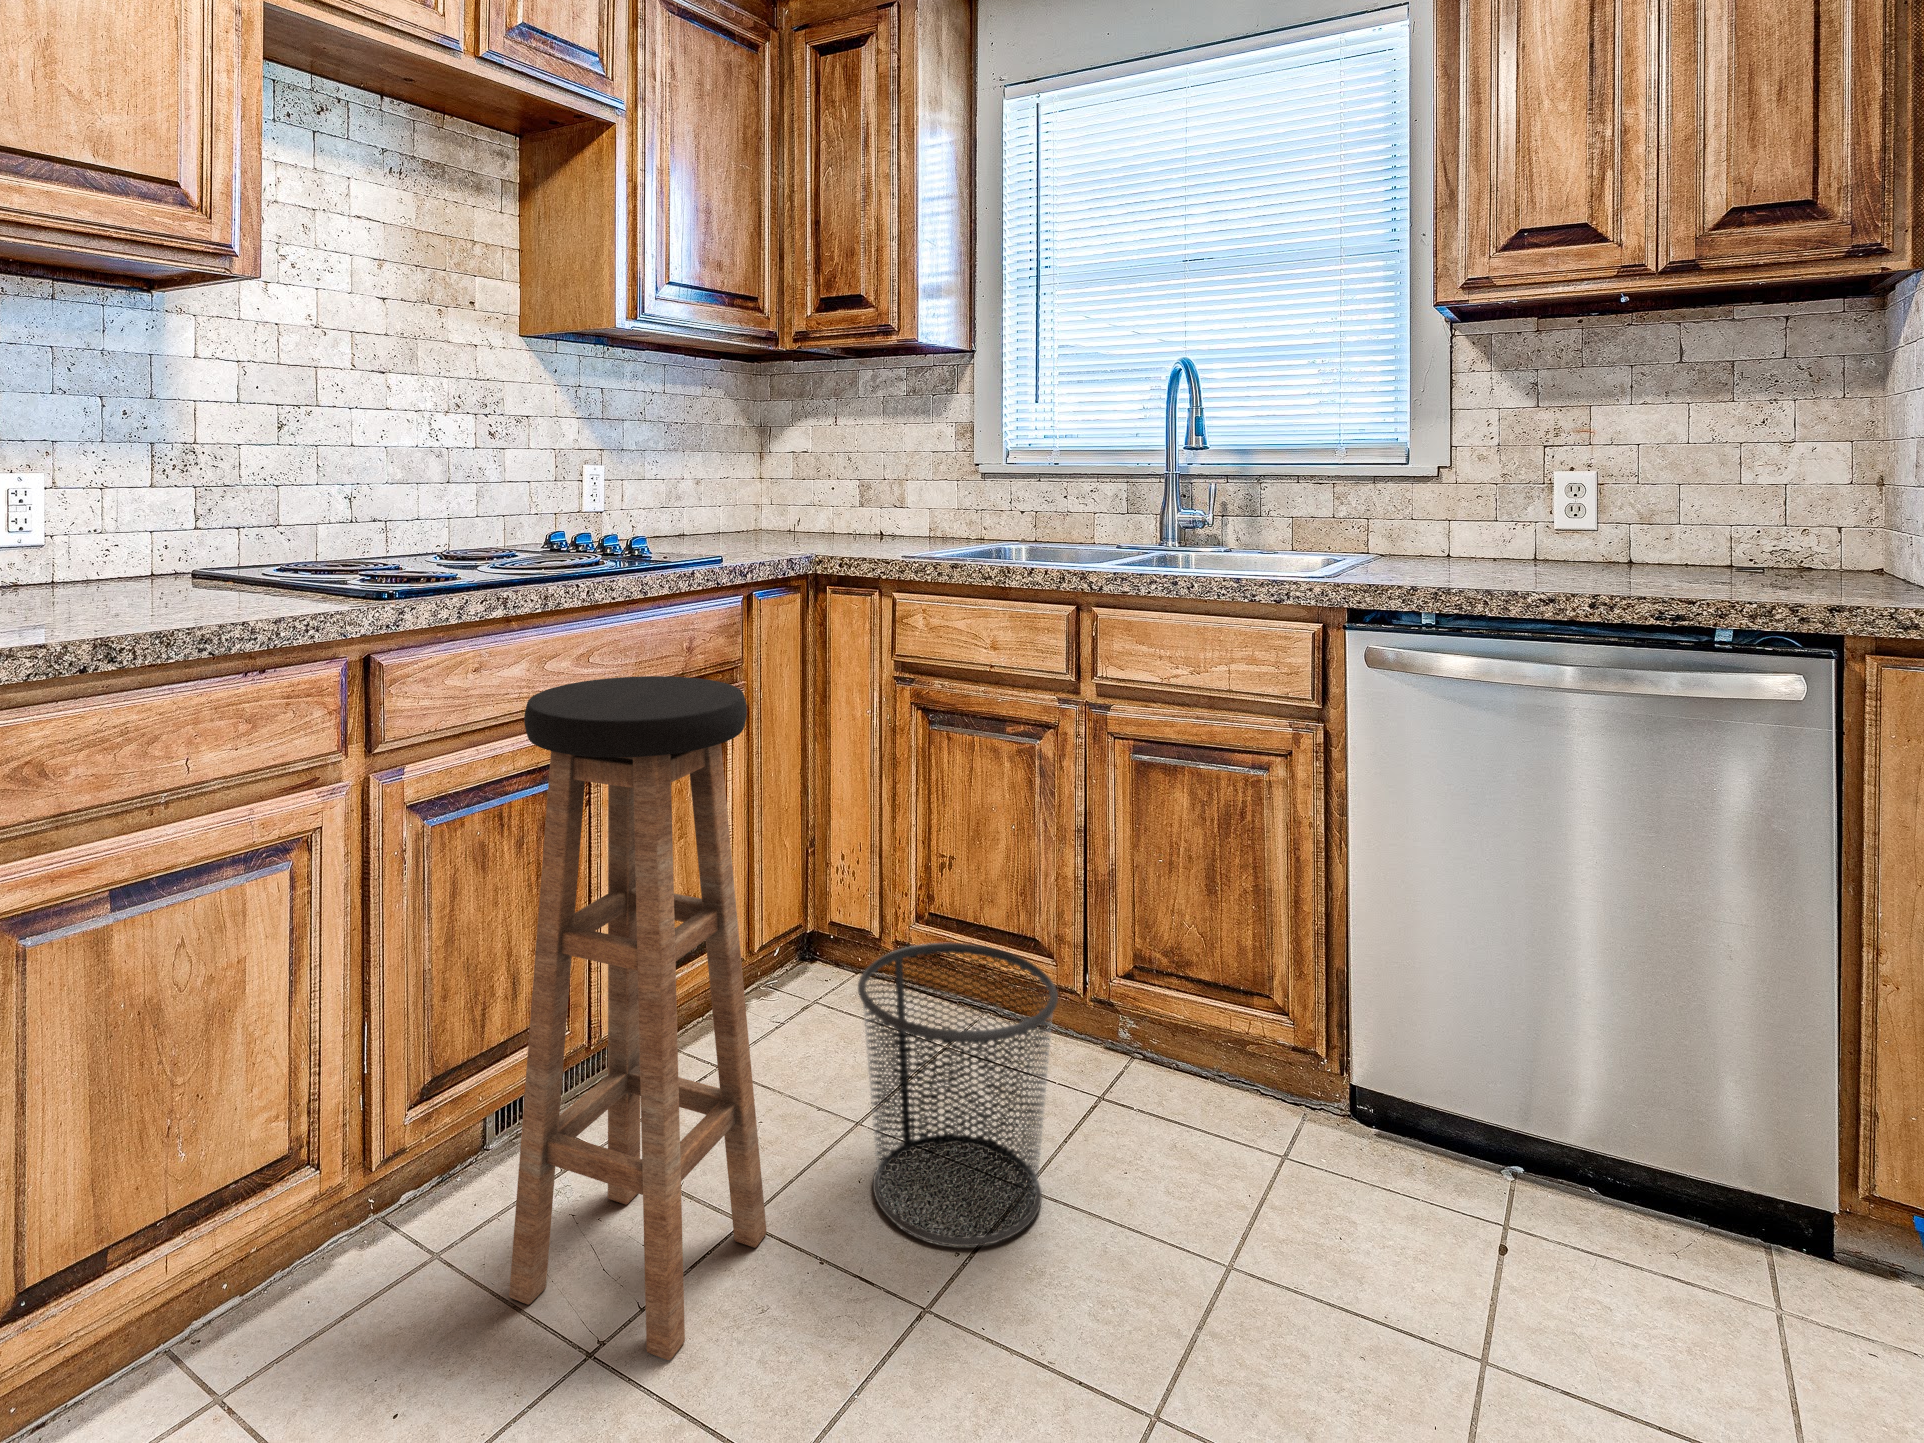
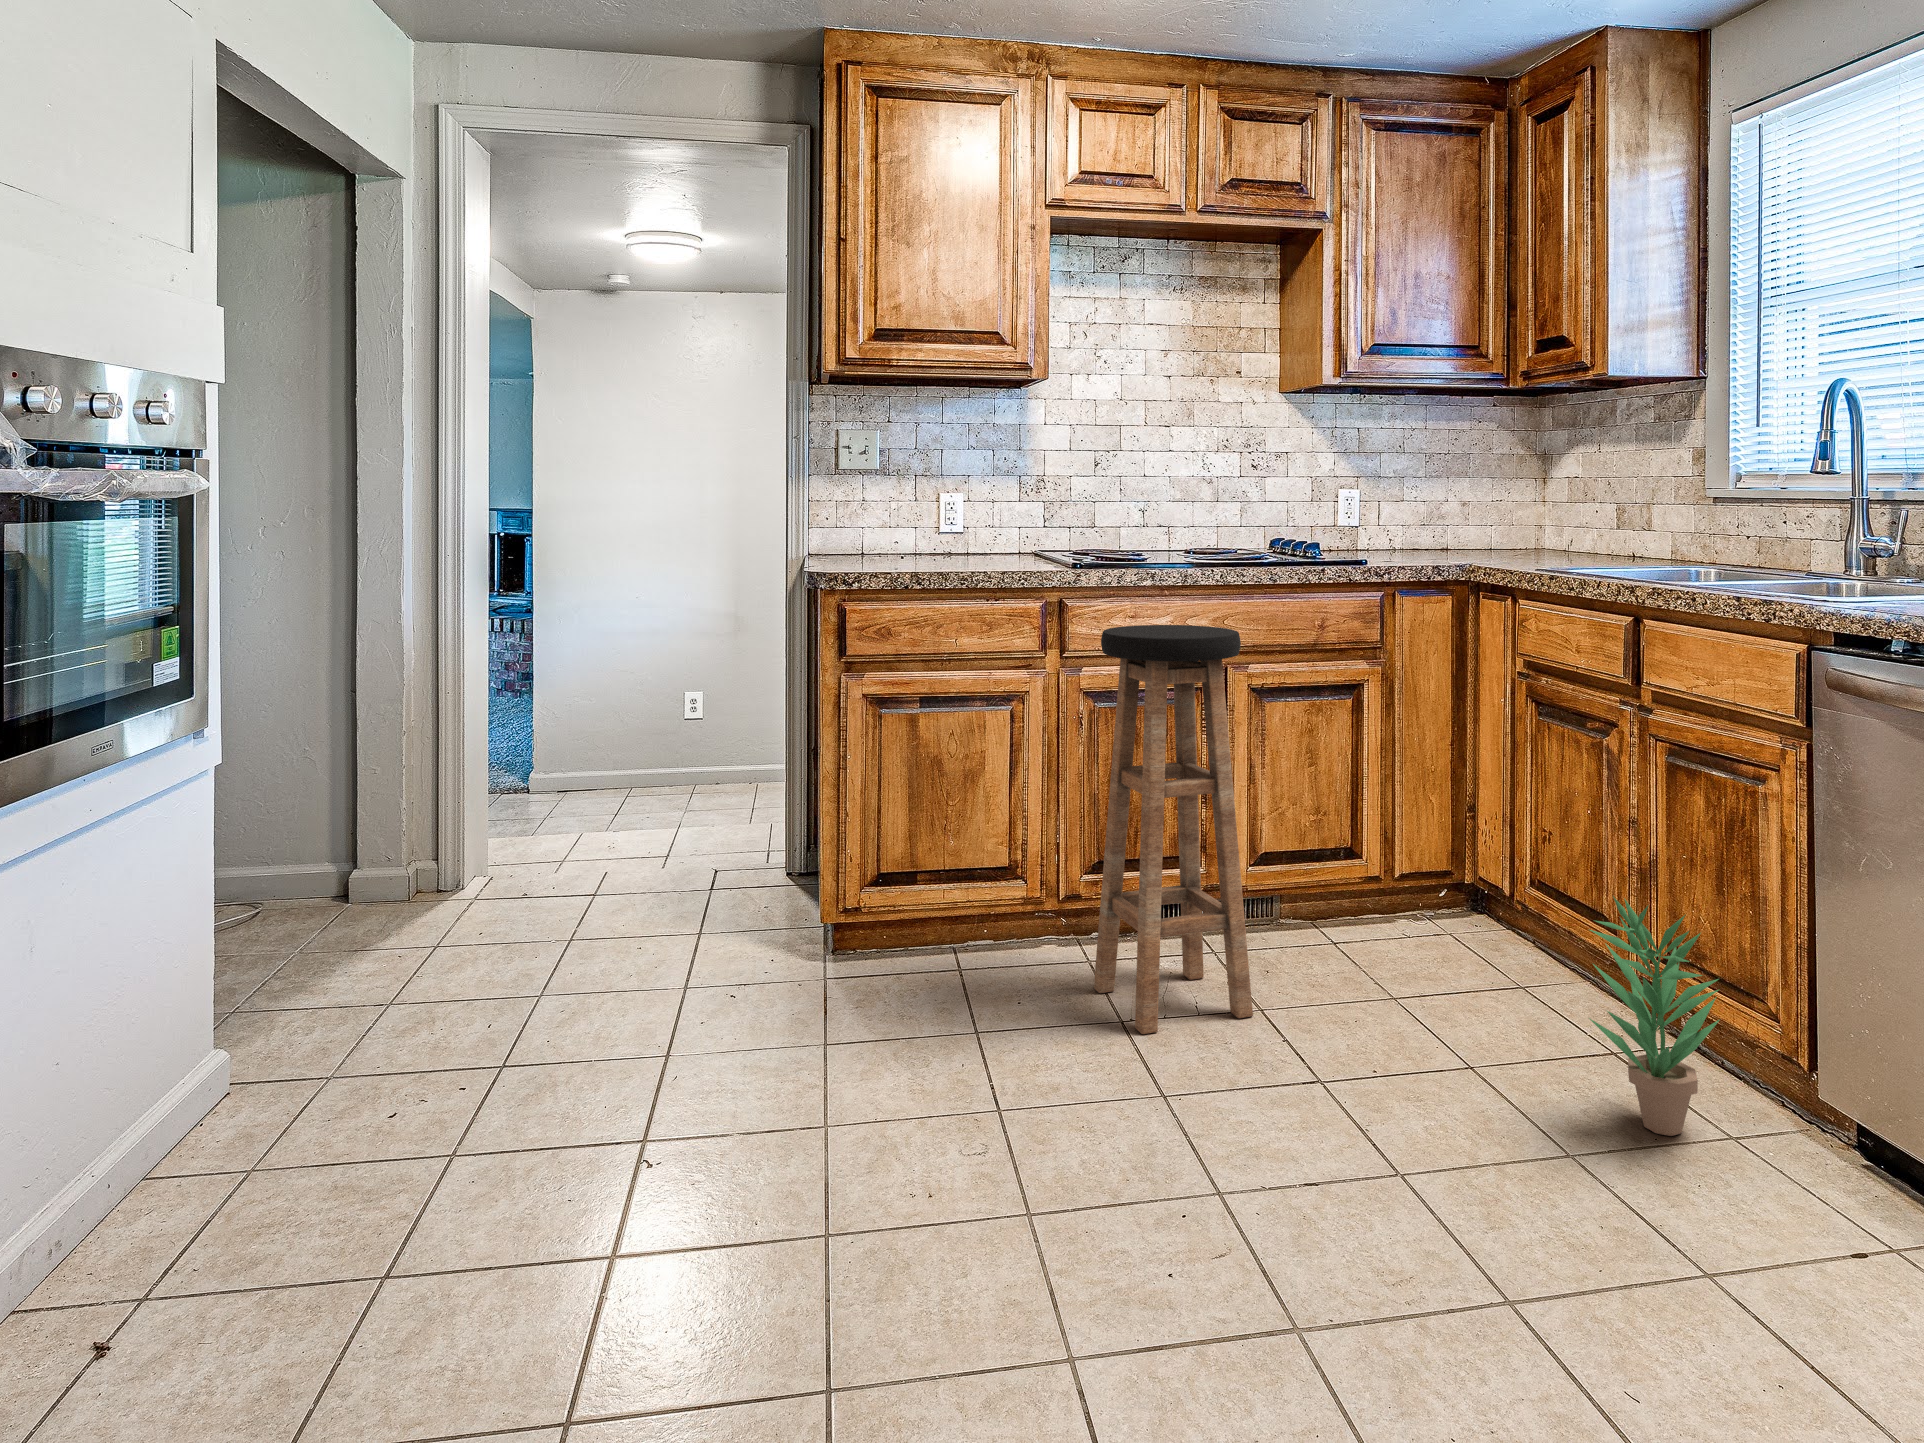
potted plant: none [1194,937,1338,1192] -> present [1589,896,1719,1136]
waste bin: present [858,943,1058,1246] -> none [1322,861,1481,1074]

